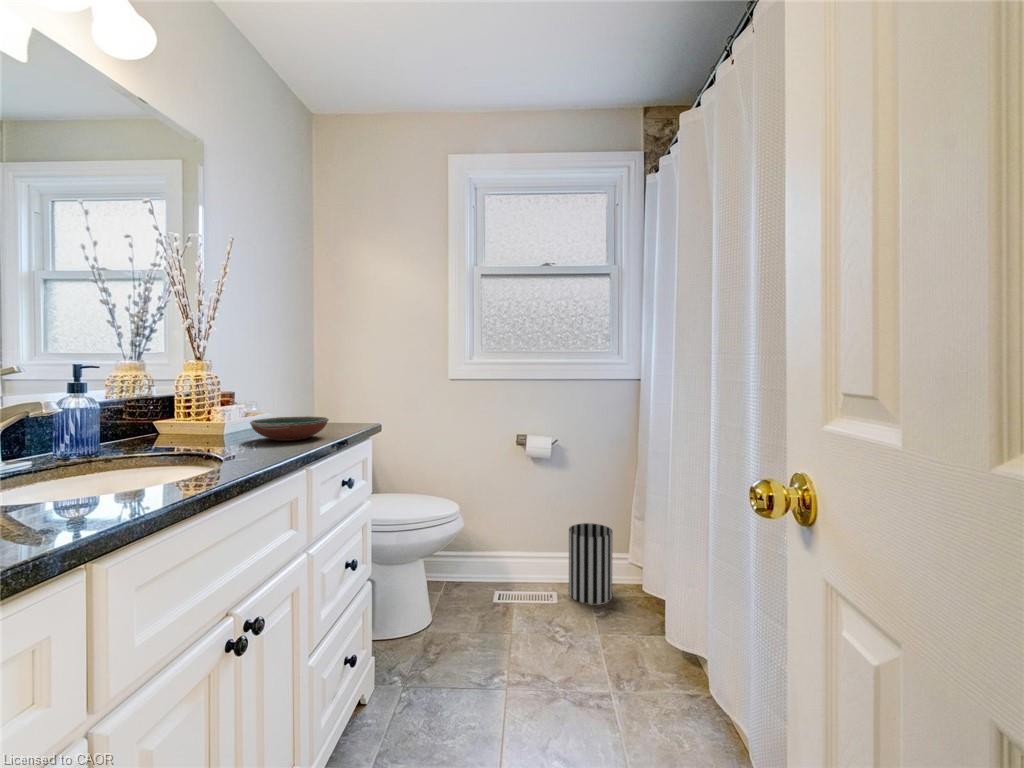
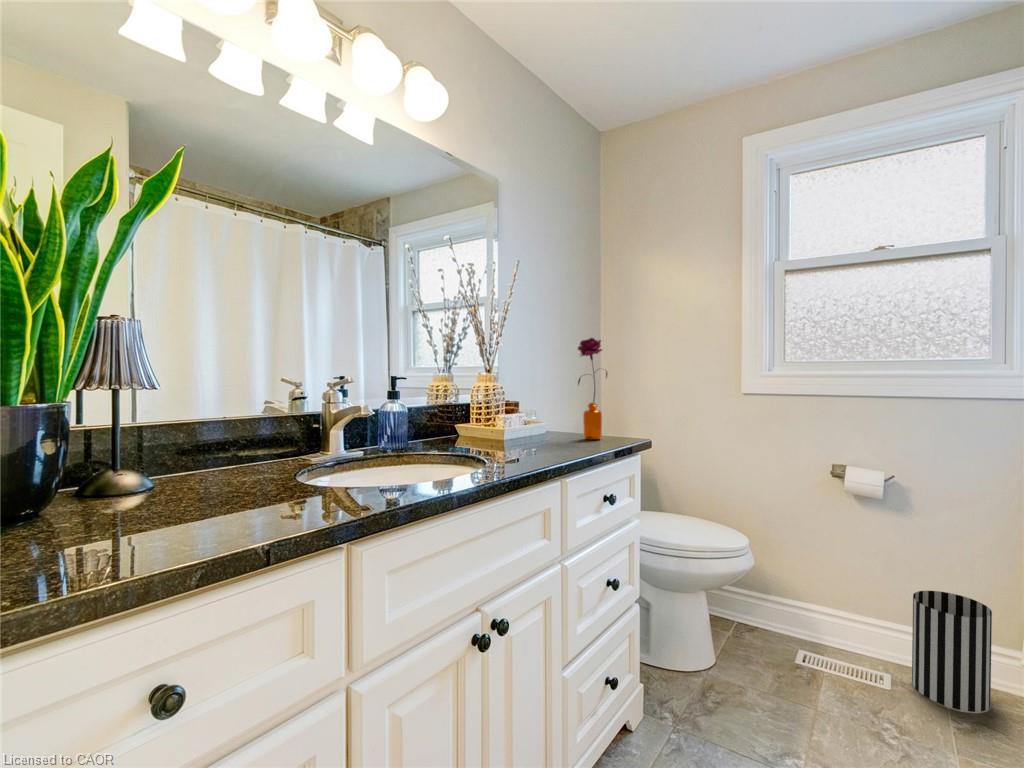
flower: none [306,326,339,428] -> present [578,338,607,440]
decorative bowl: present [250,416,329,441] -> none [523,427,593,451]

